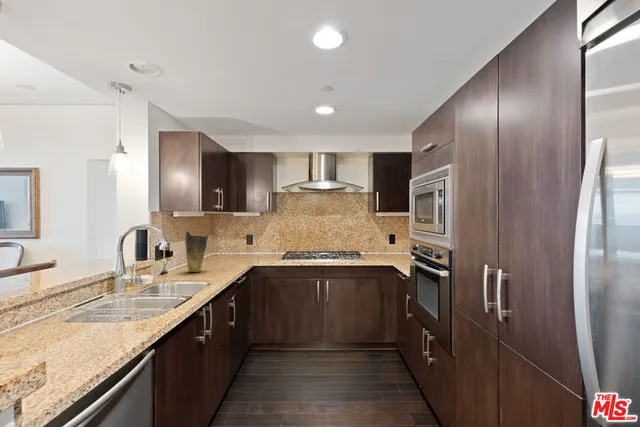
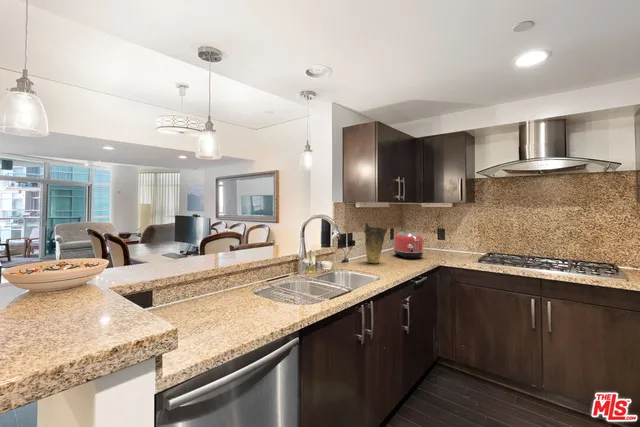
toaster: none [210,239,239,265] -> present [394,232,423,259]

